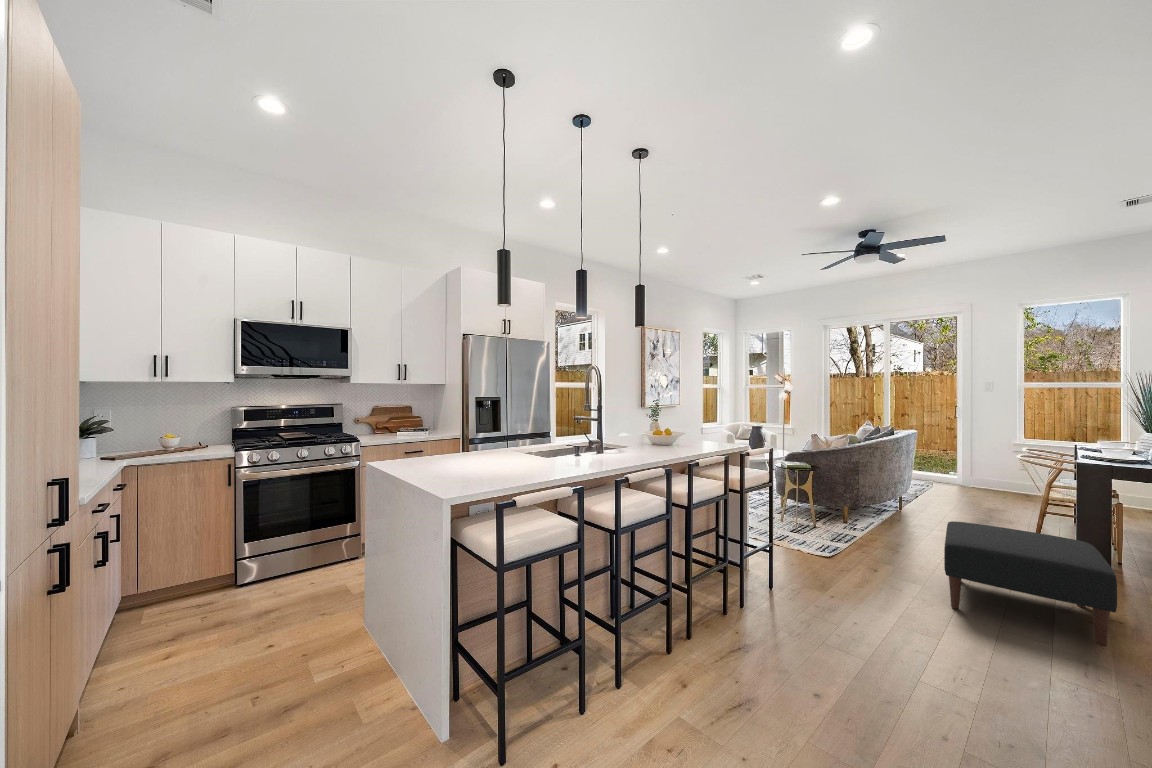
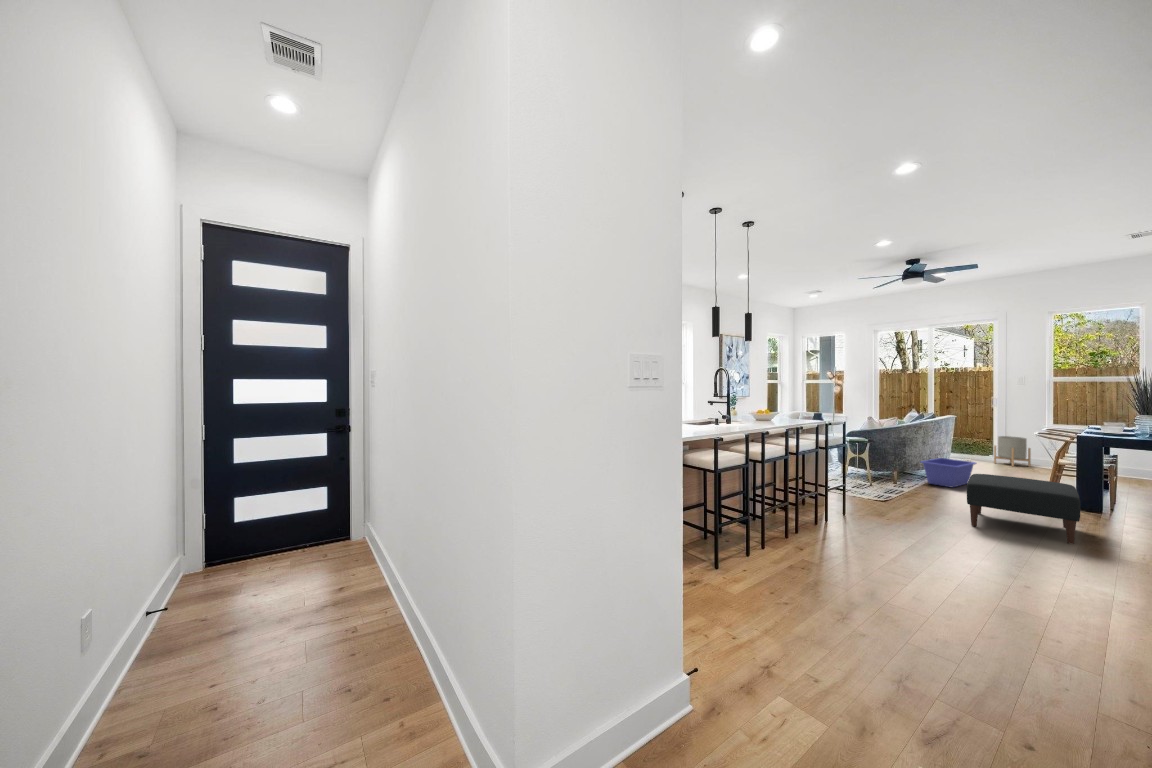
planter: none [959,454,1000,493] -> present [994,436,1031,467]
storage bin: none [876,487,945,529] -> present [921,458,976,488]

